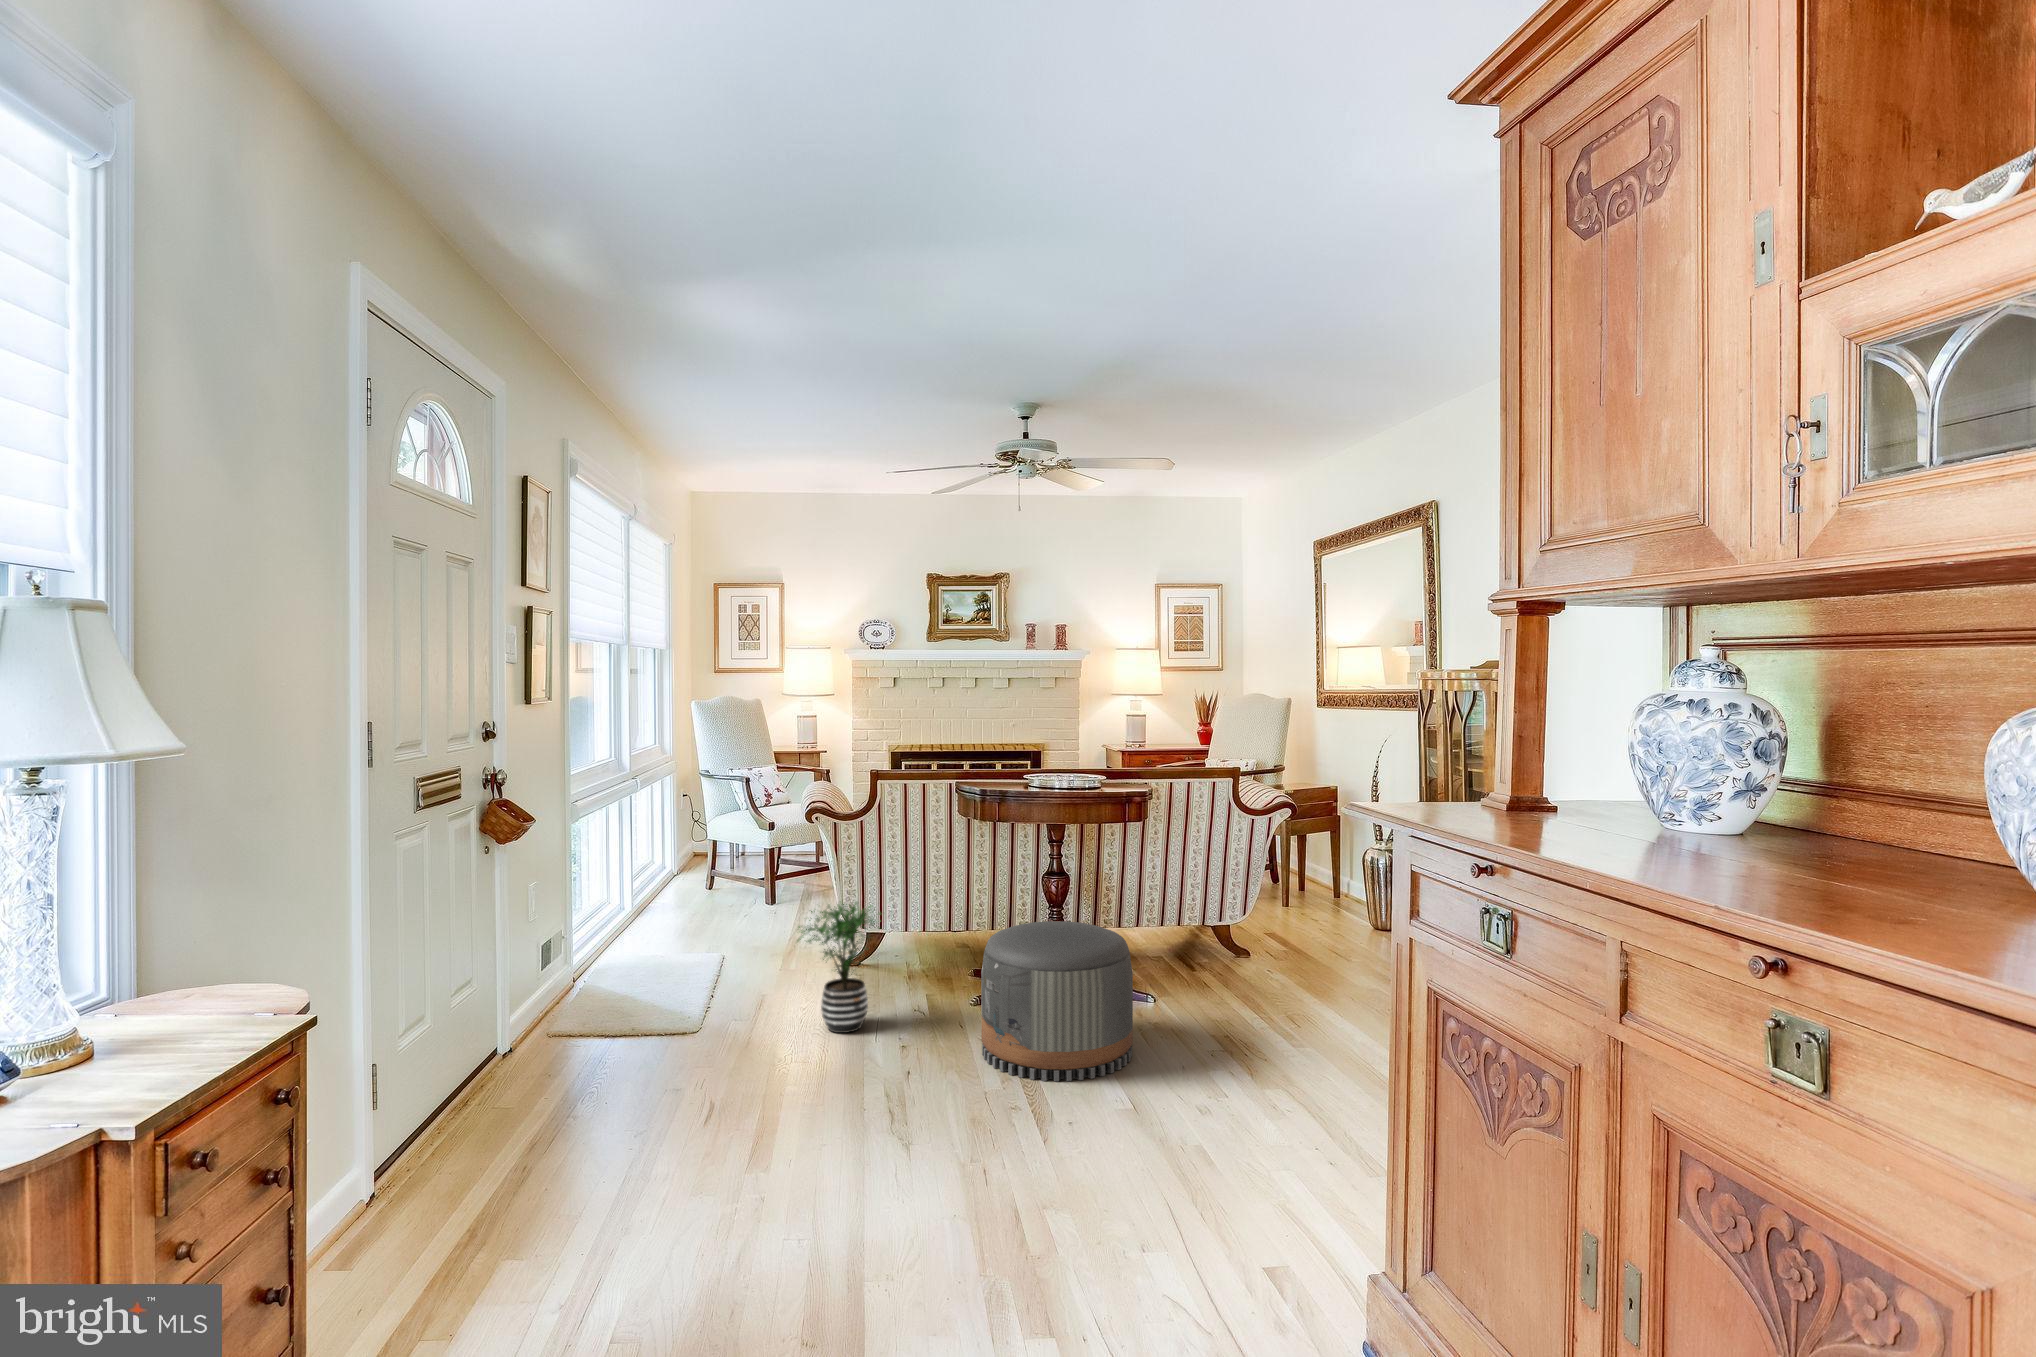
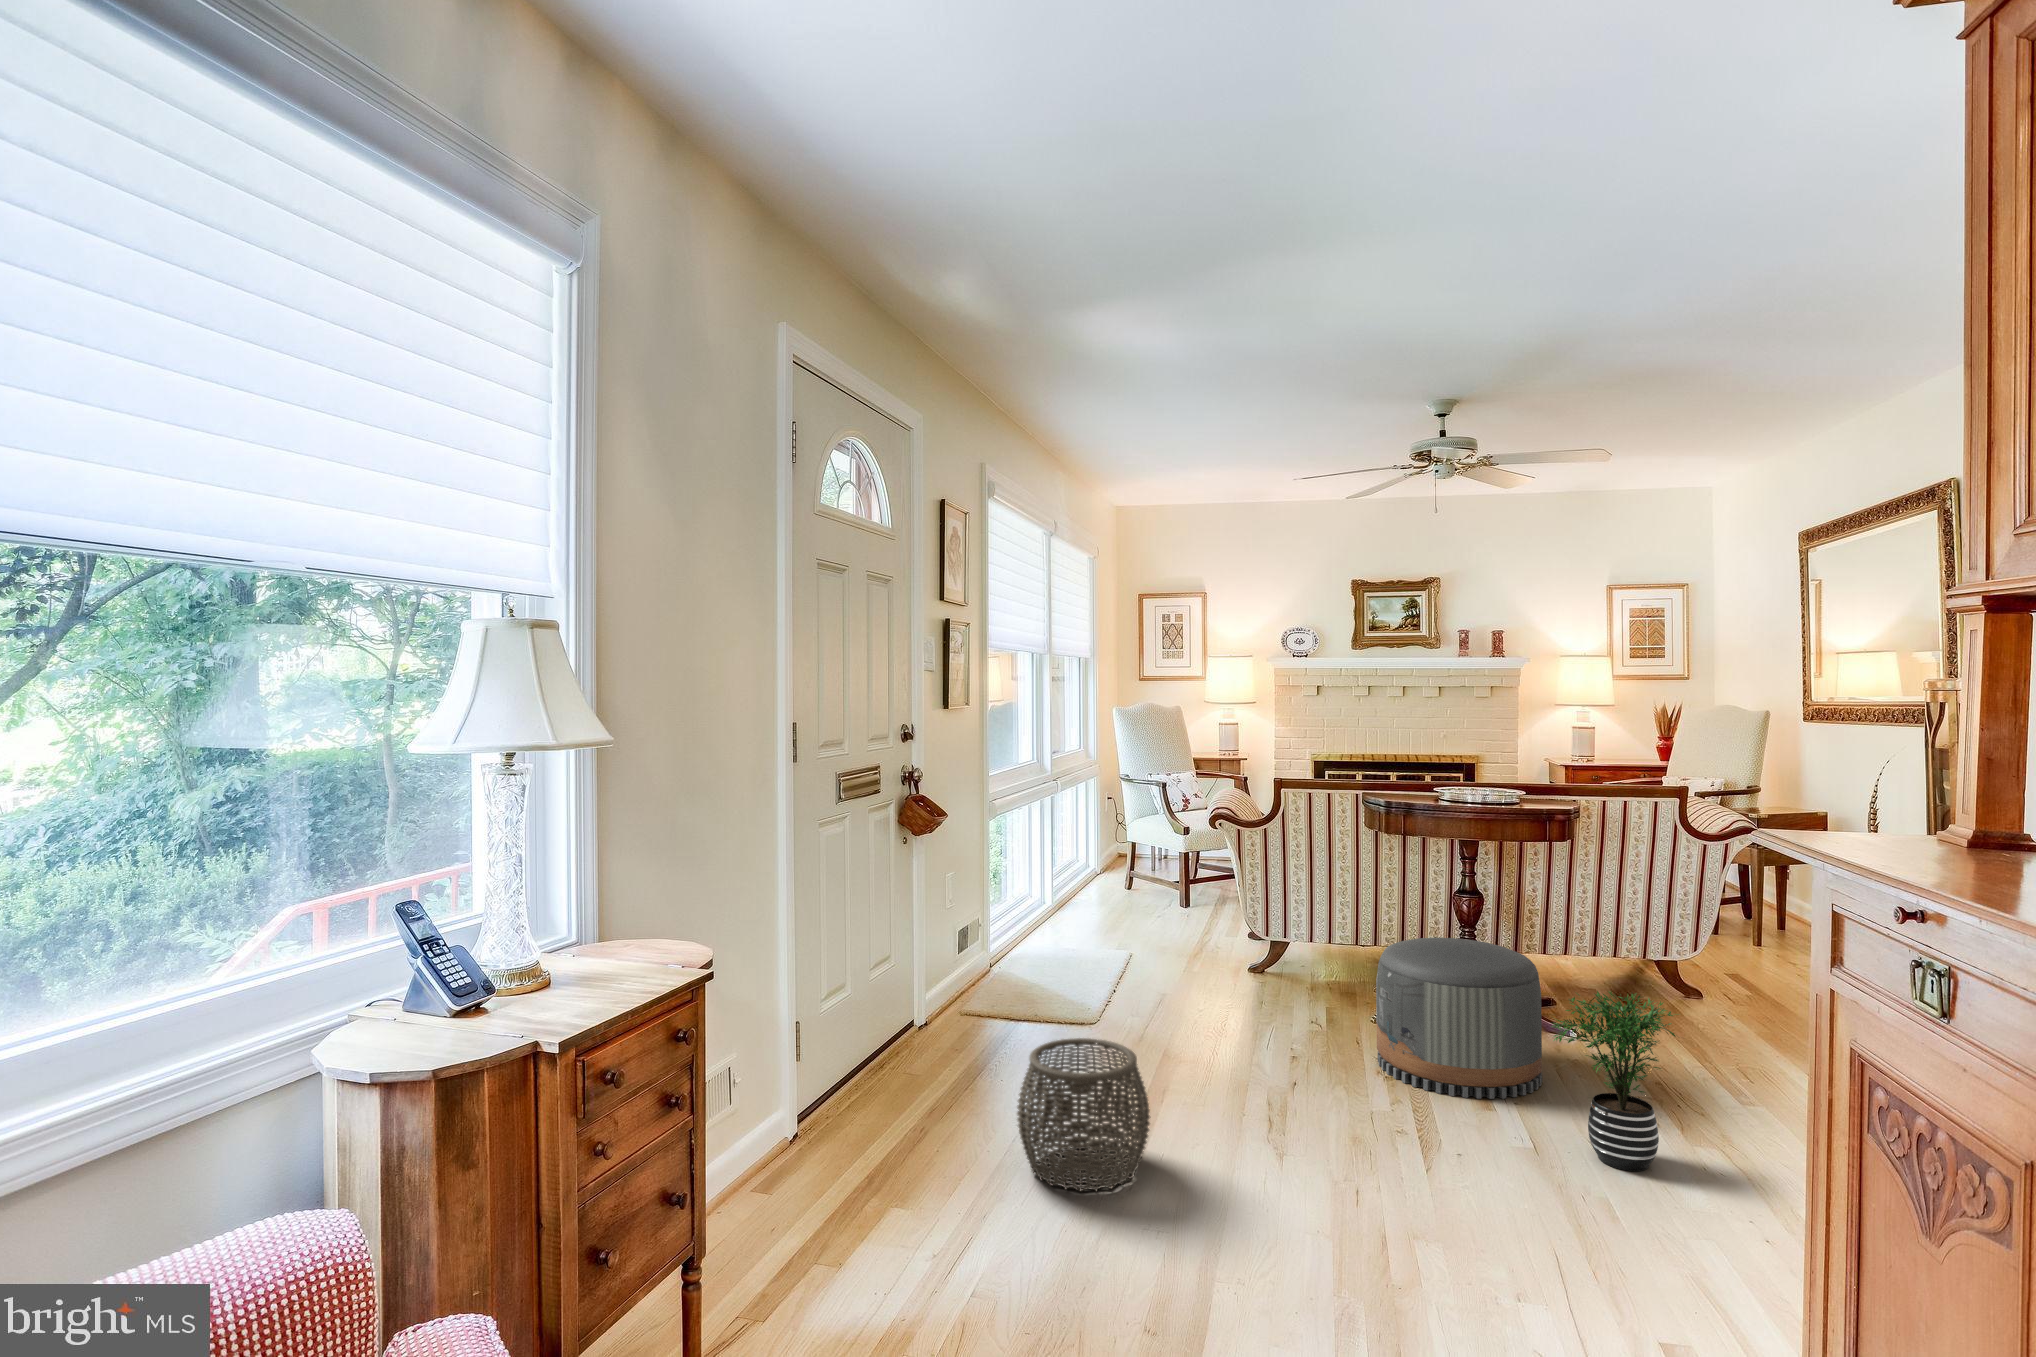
potted plant: present [797,902,880,1033] -> present [1552,991,1676,1171]
woven basket: none [584,1089,756,1287] -> present [1017,1038,1150,1191]

